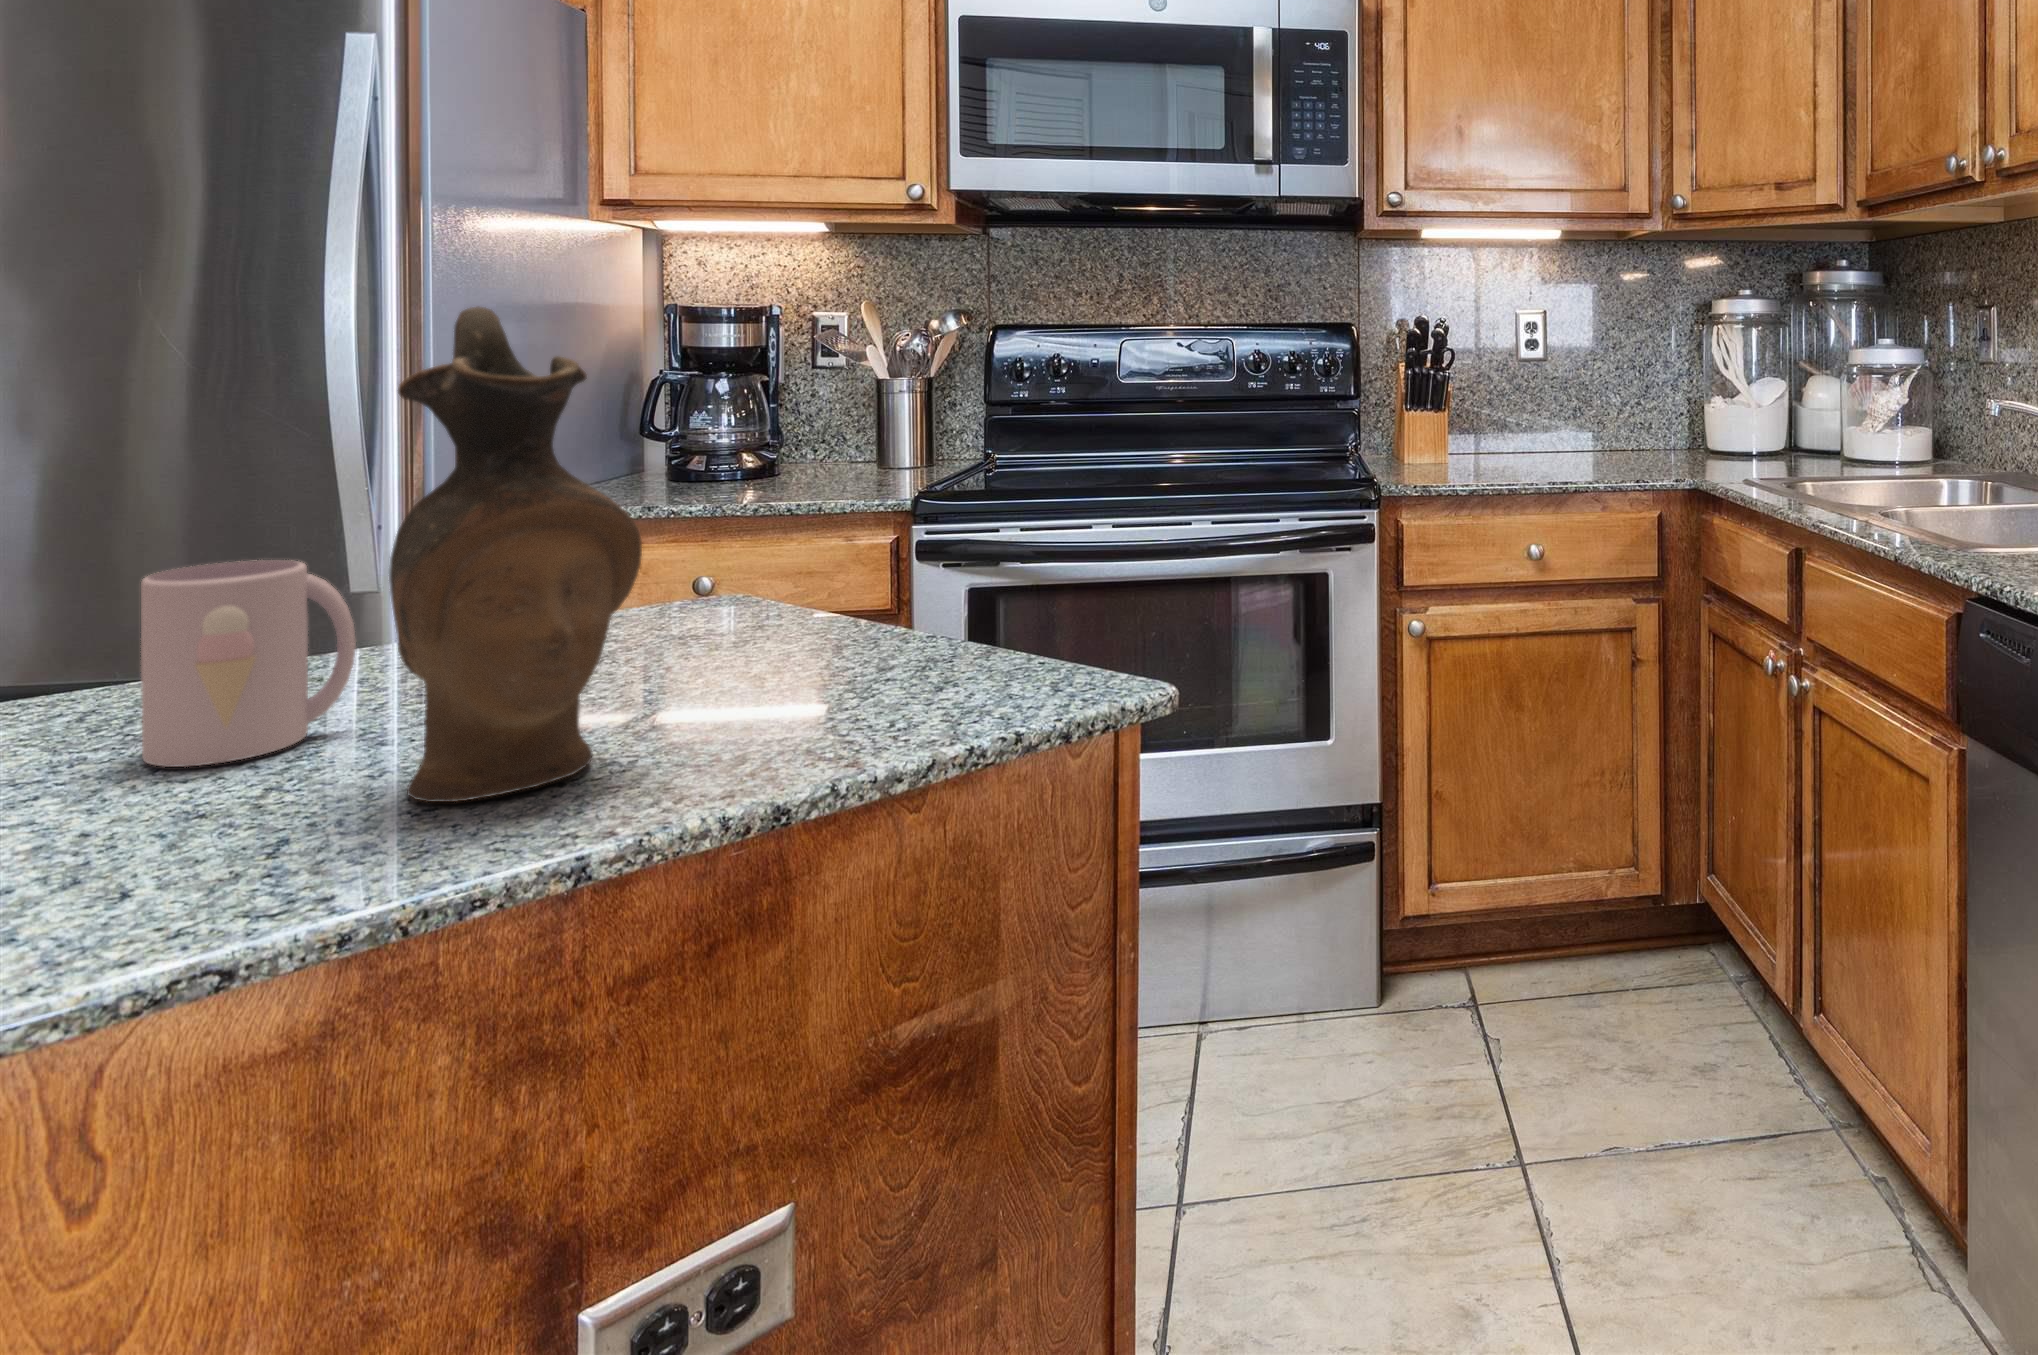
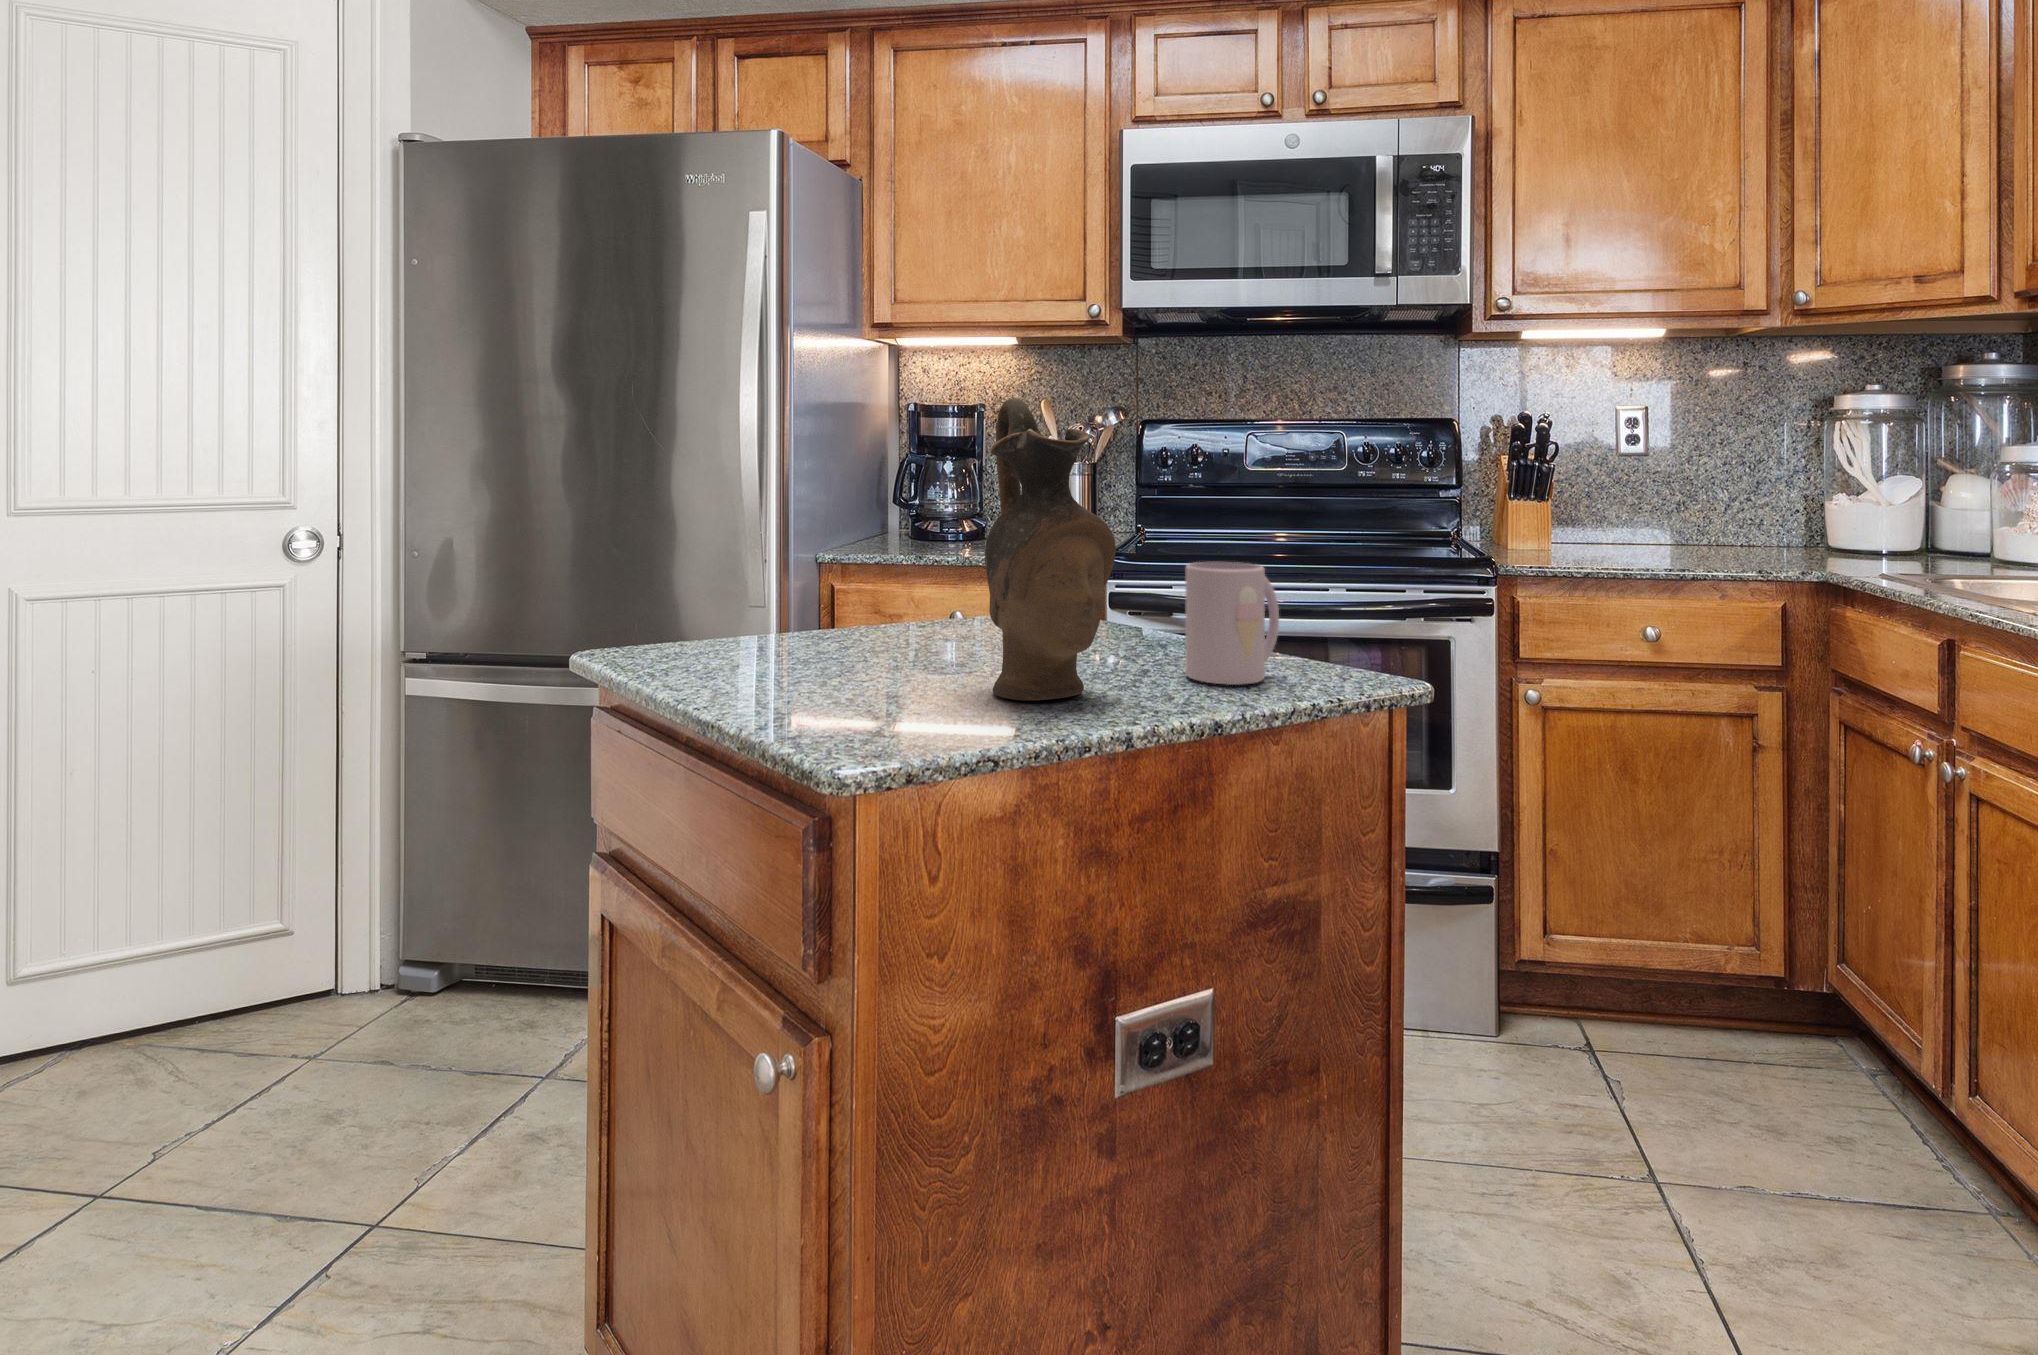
mug: present [141,560,356,767] -> present [1185,562,1279,685]

